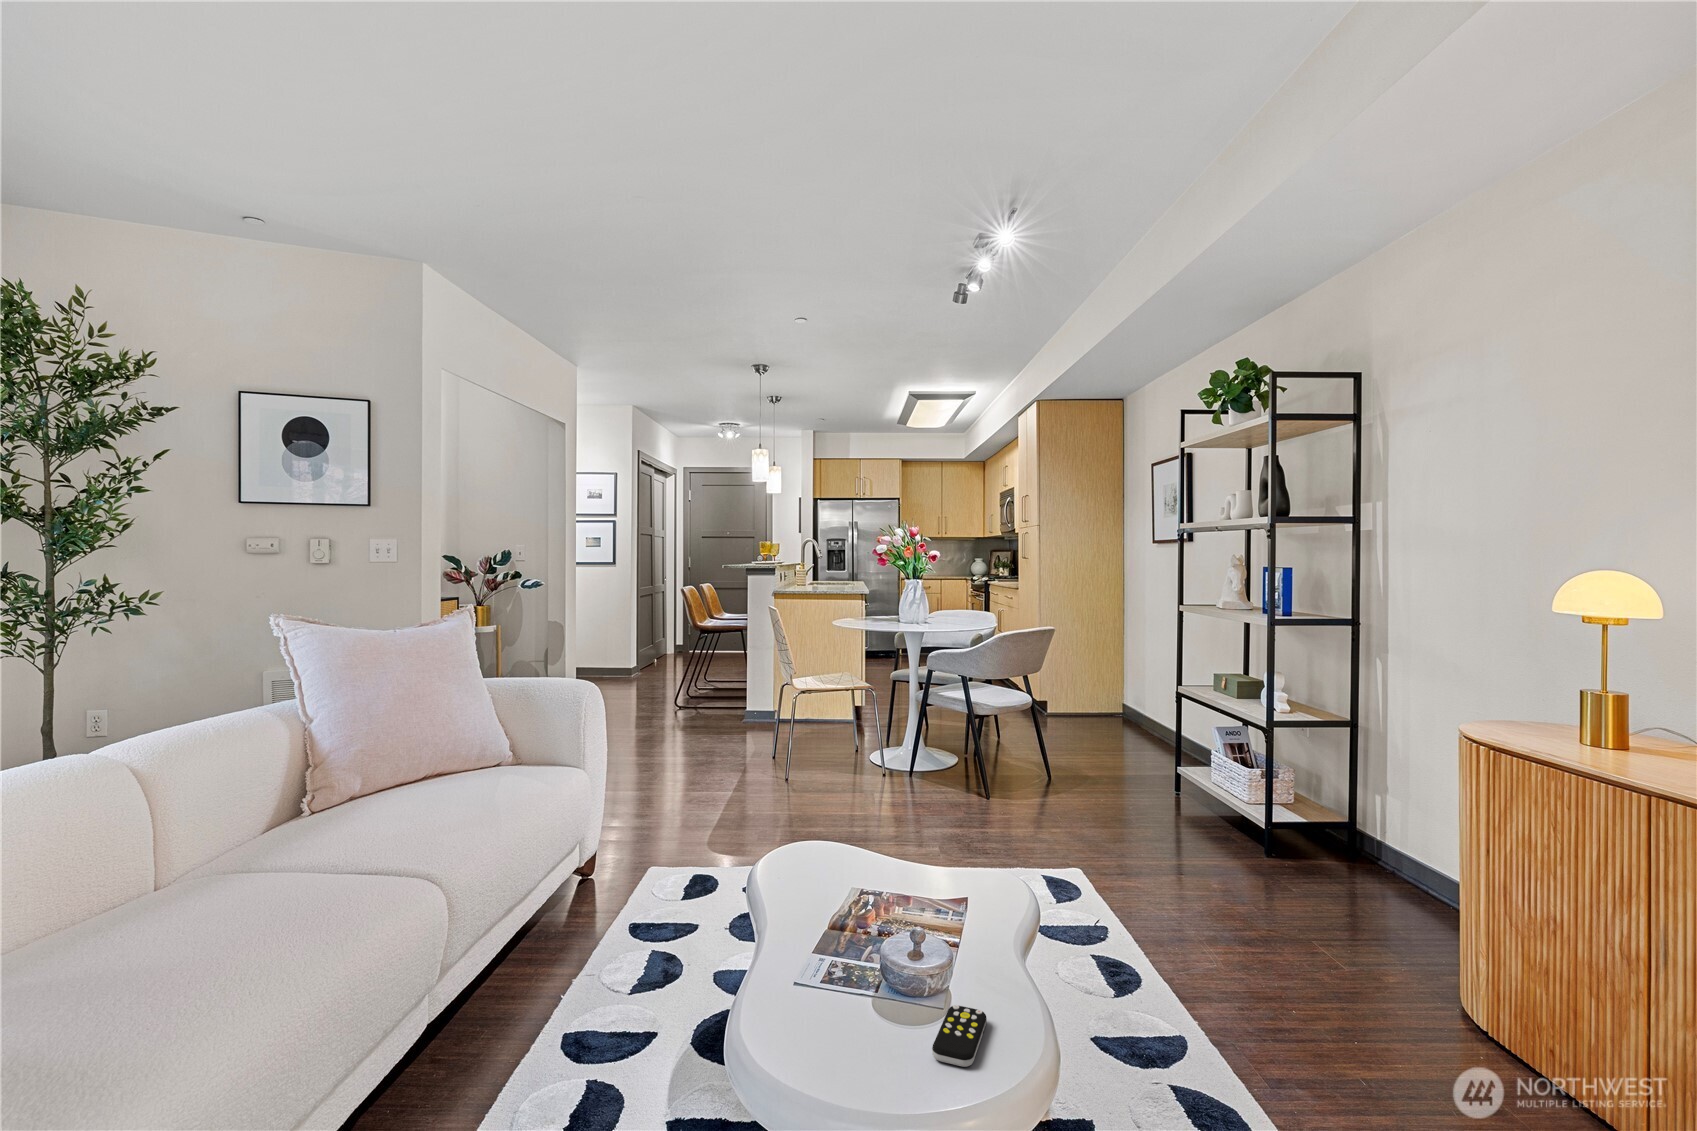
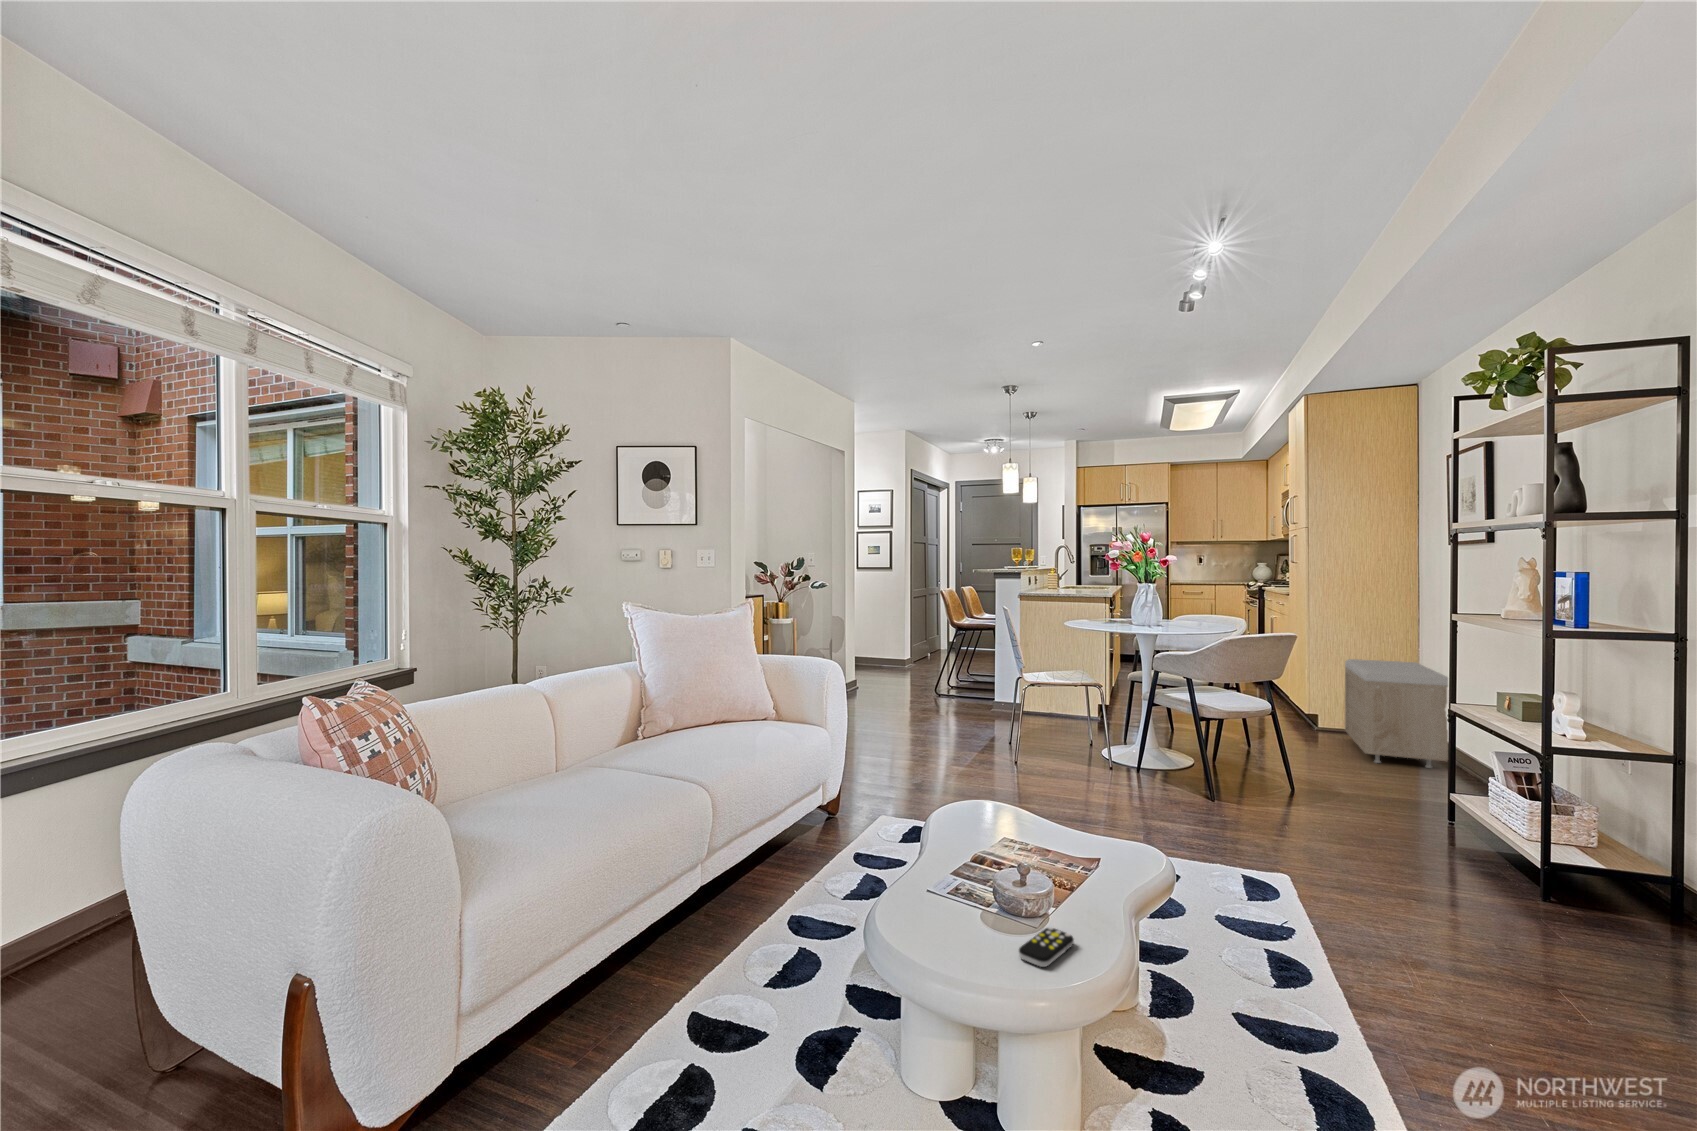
storage bench: none [1070,647,1162,744] -> present [1345,659,1448,768]

